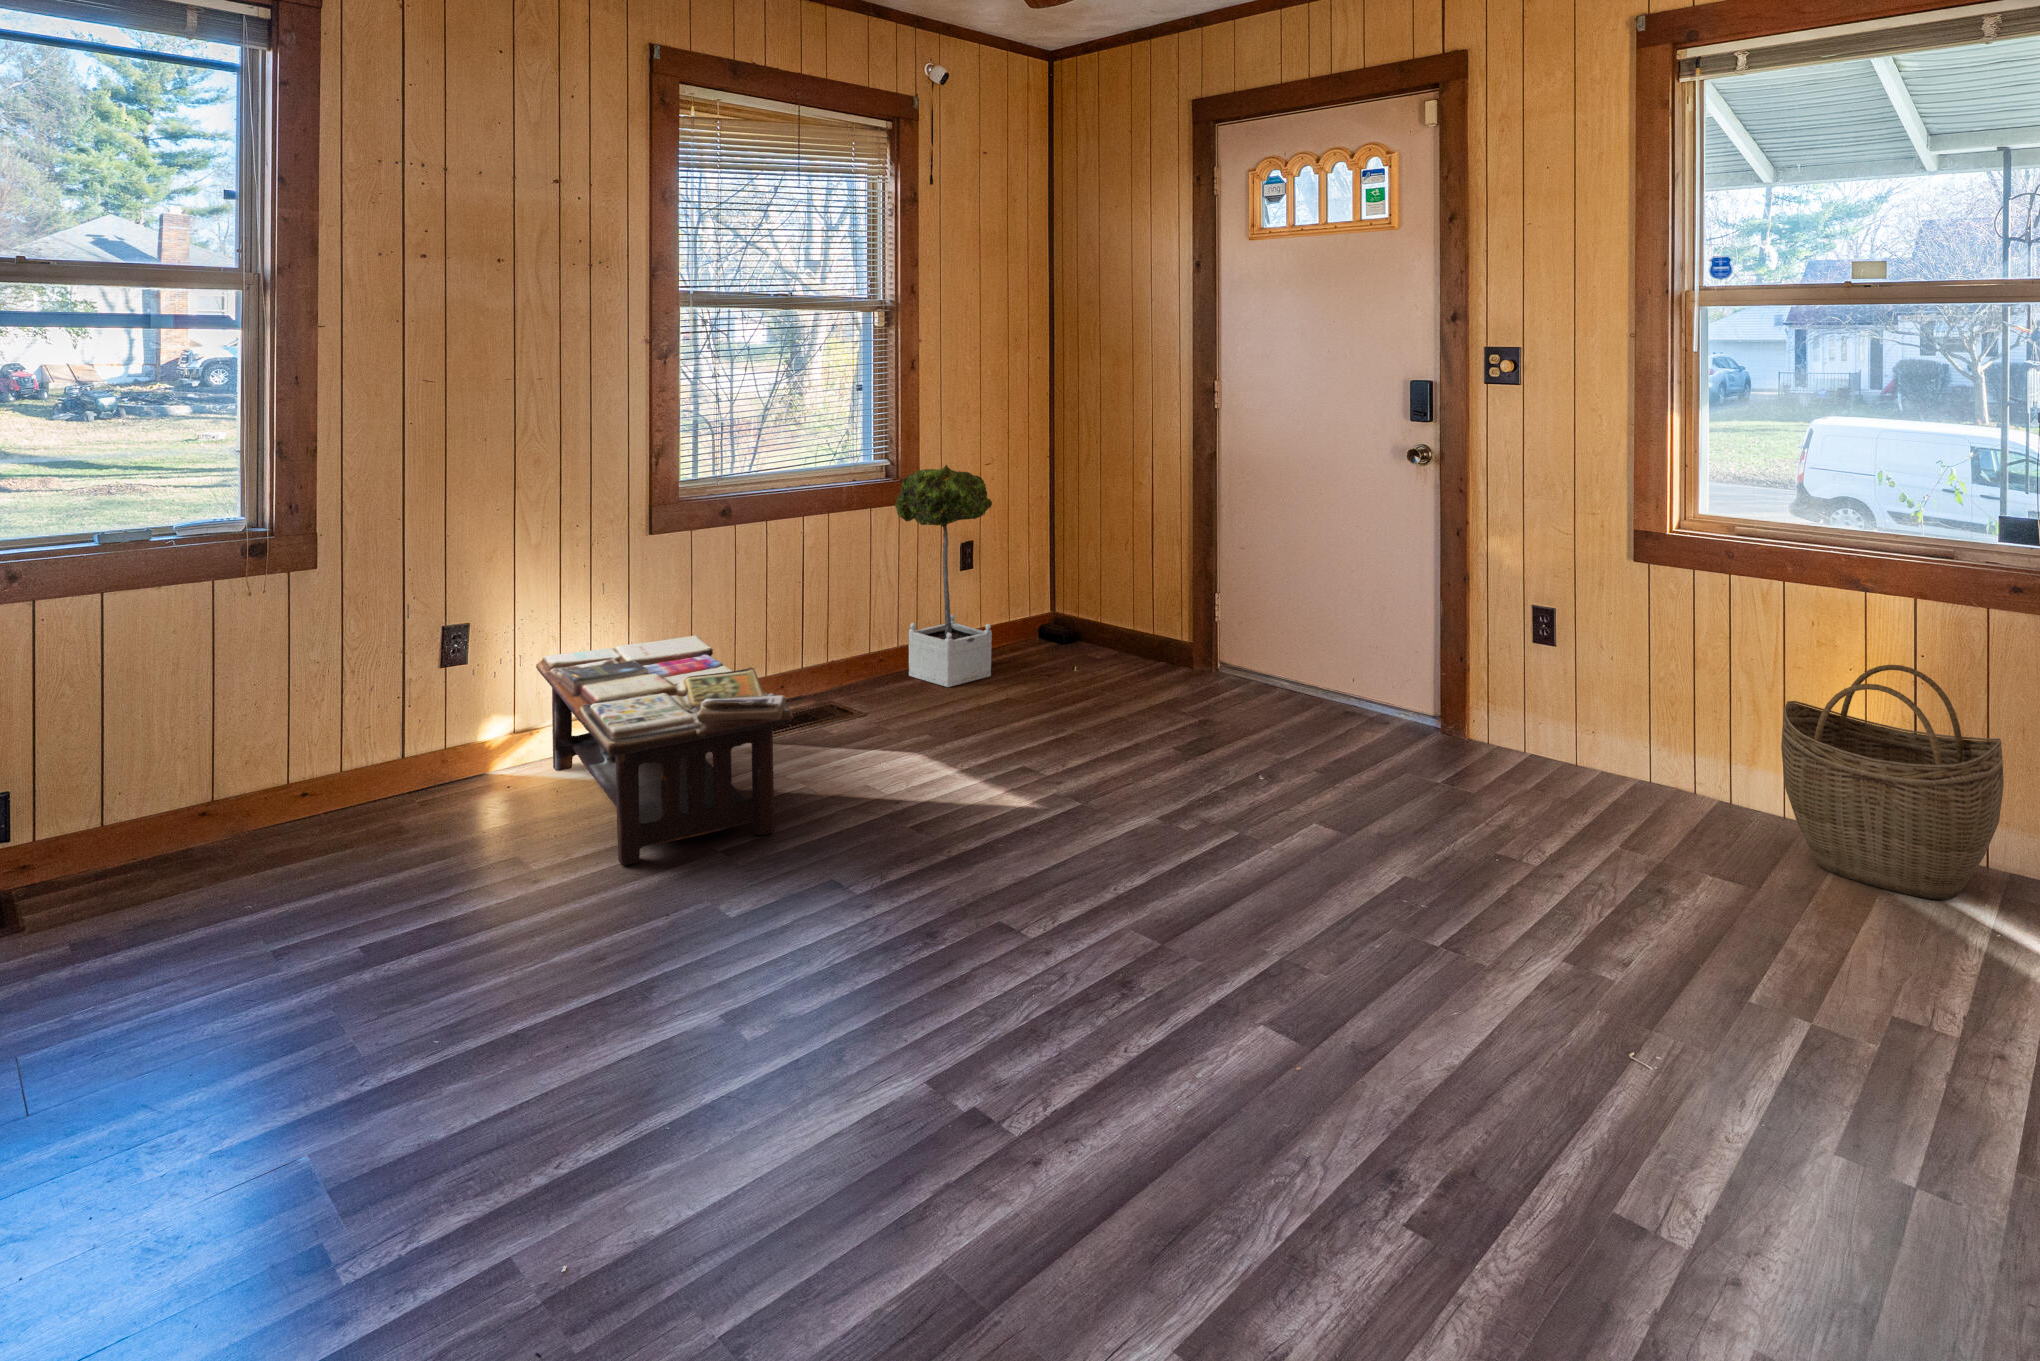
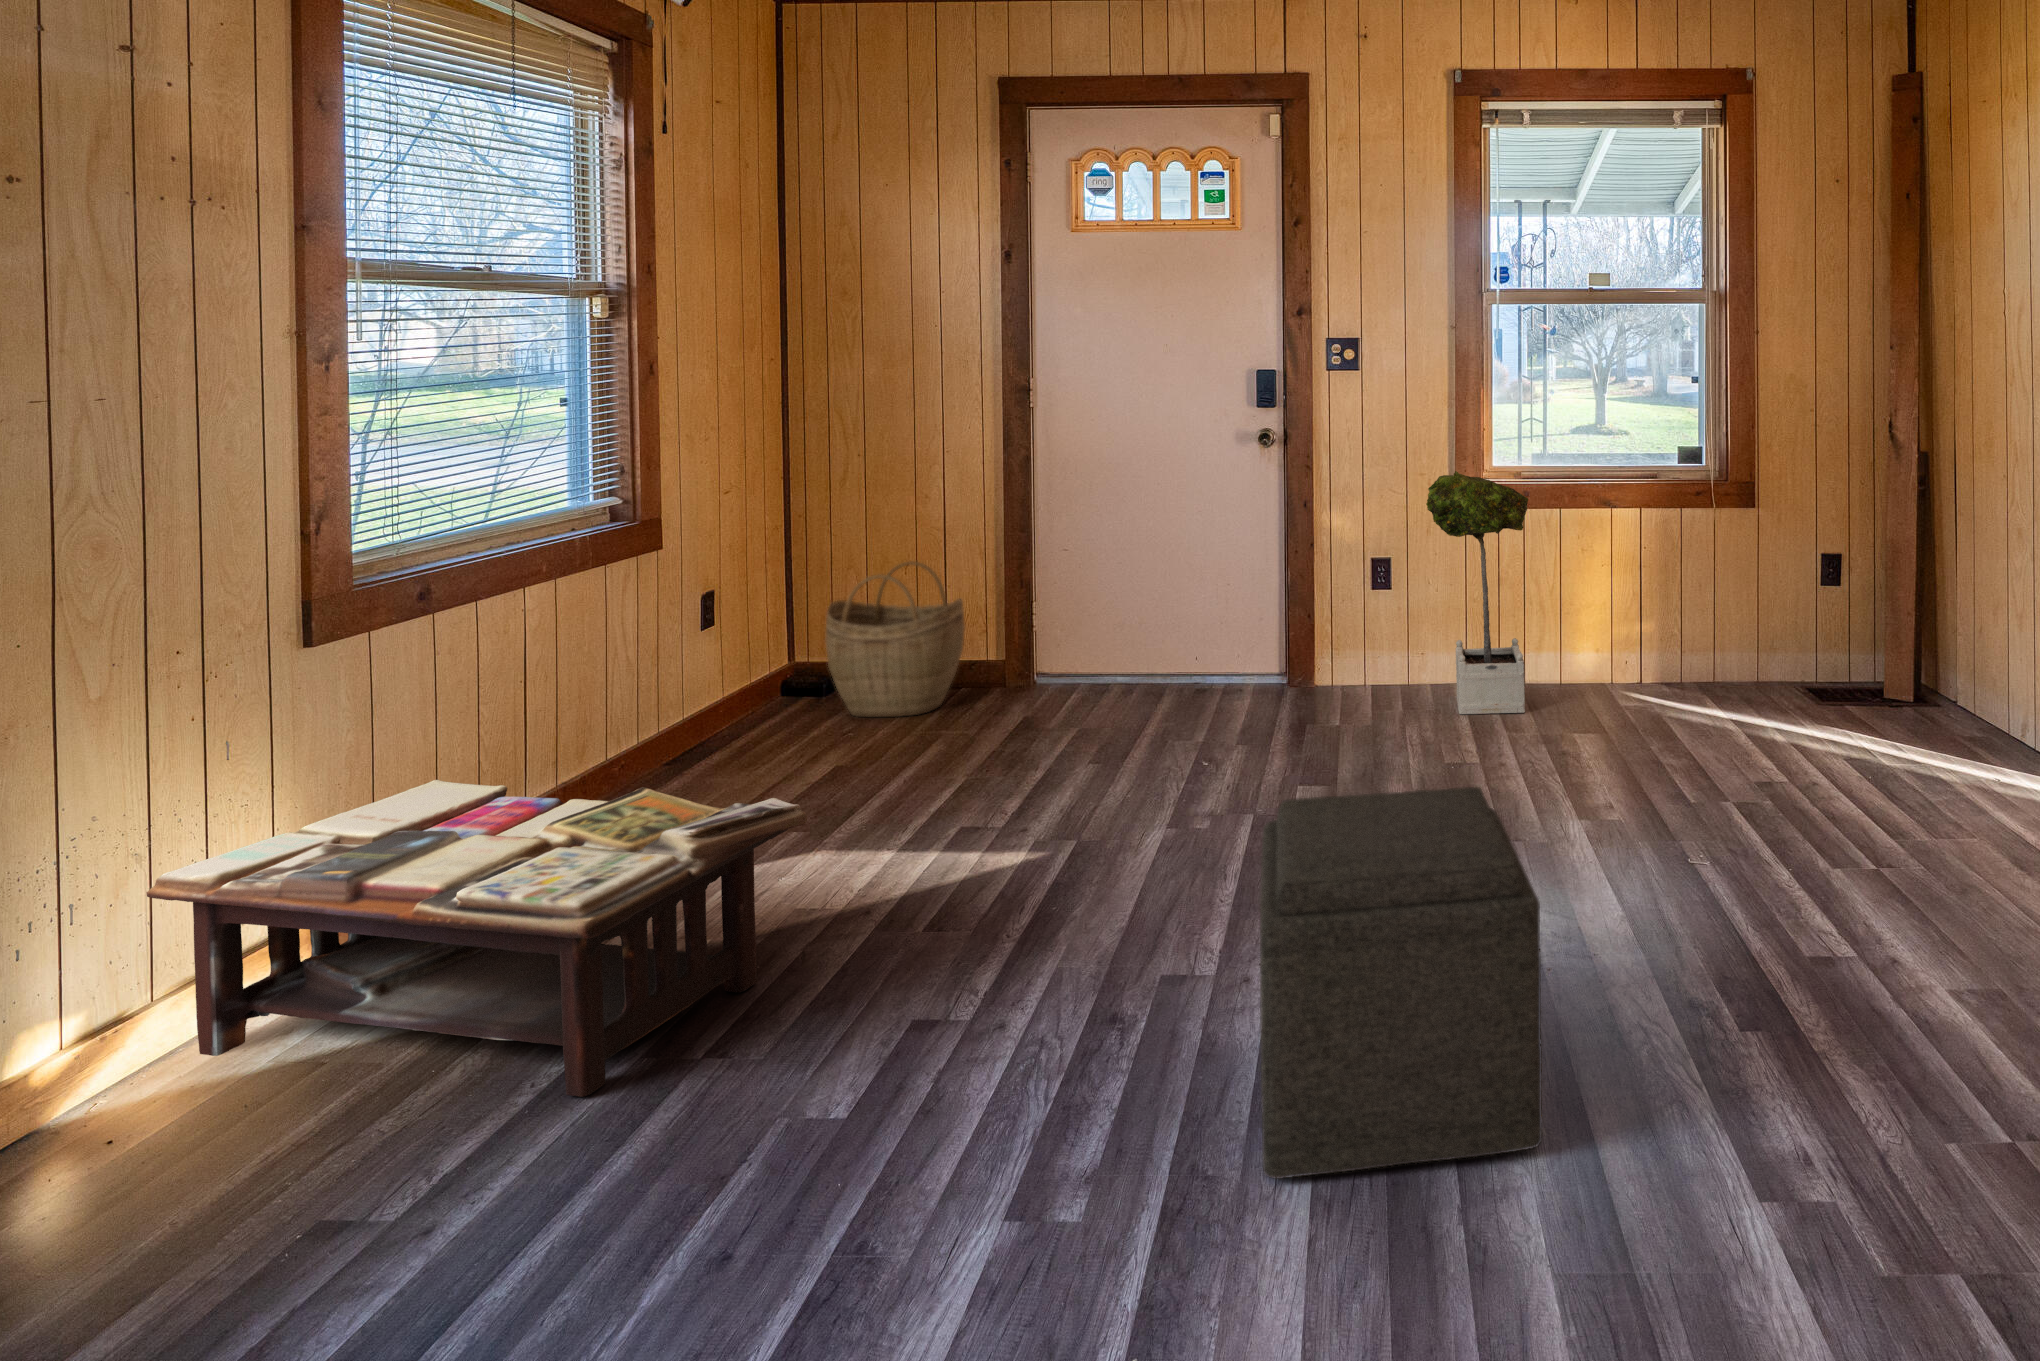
potted tree: present [895,465,992,687] -> present [1426,471,1528,714]
woven basket: present [1781,665,2004,900] -> present [825,561,965,717]
ottoman: none [817,808,1188,1280] -> present [1260,787,1542,1179]

